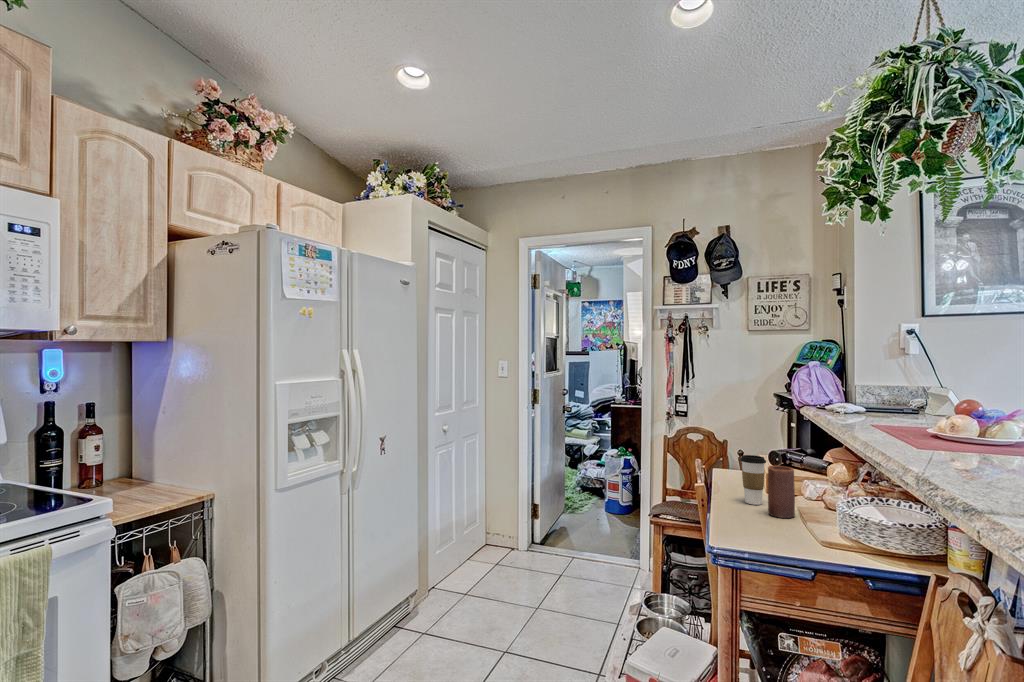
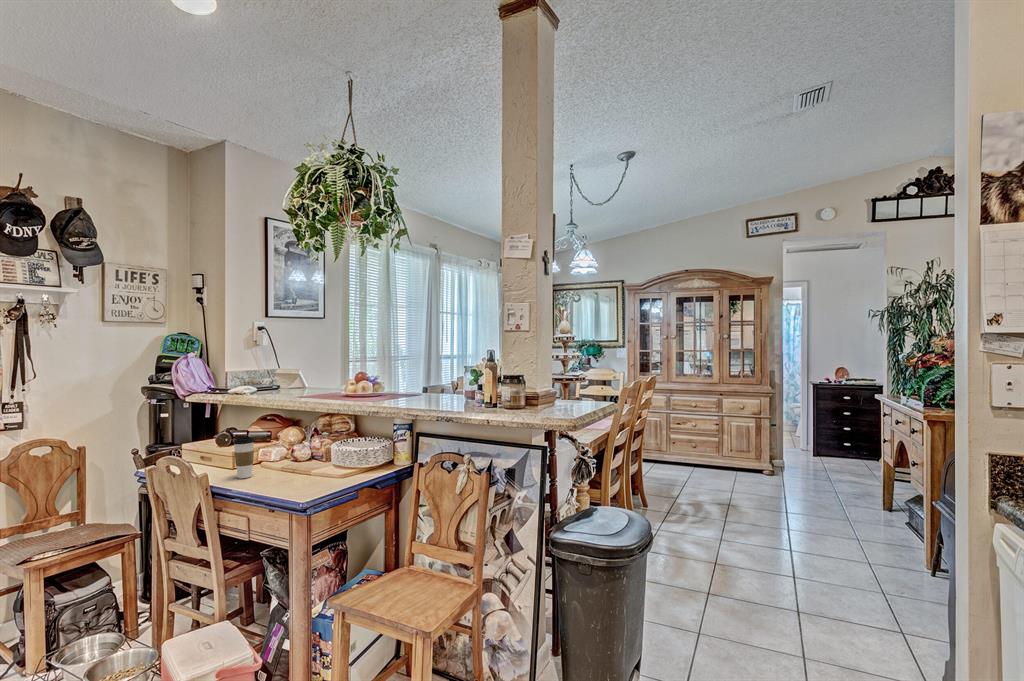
candle: present [768,466,795,518] -> none [271,438,291,478]

